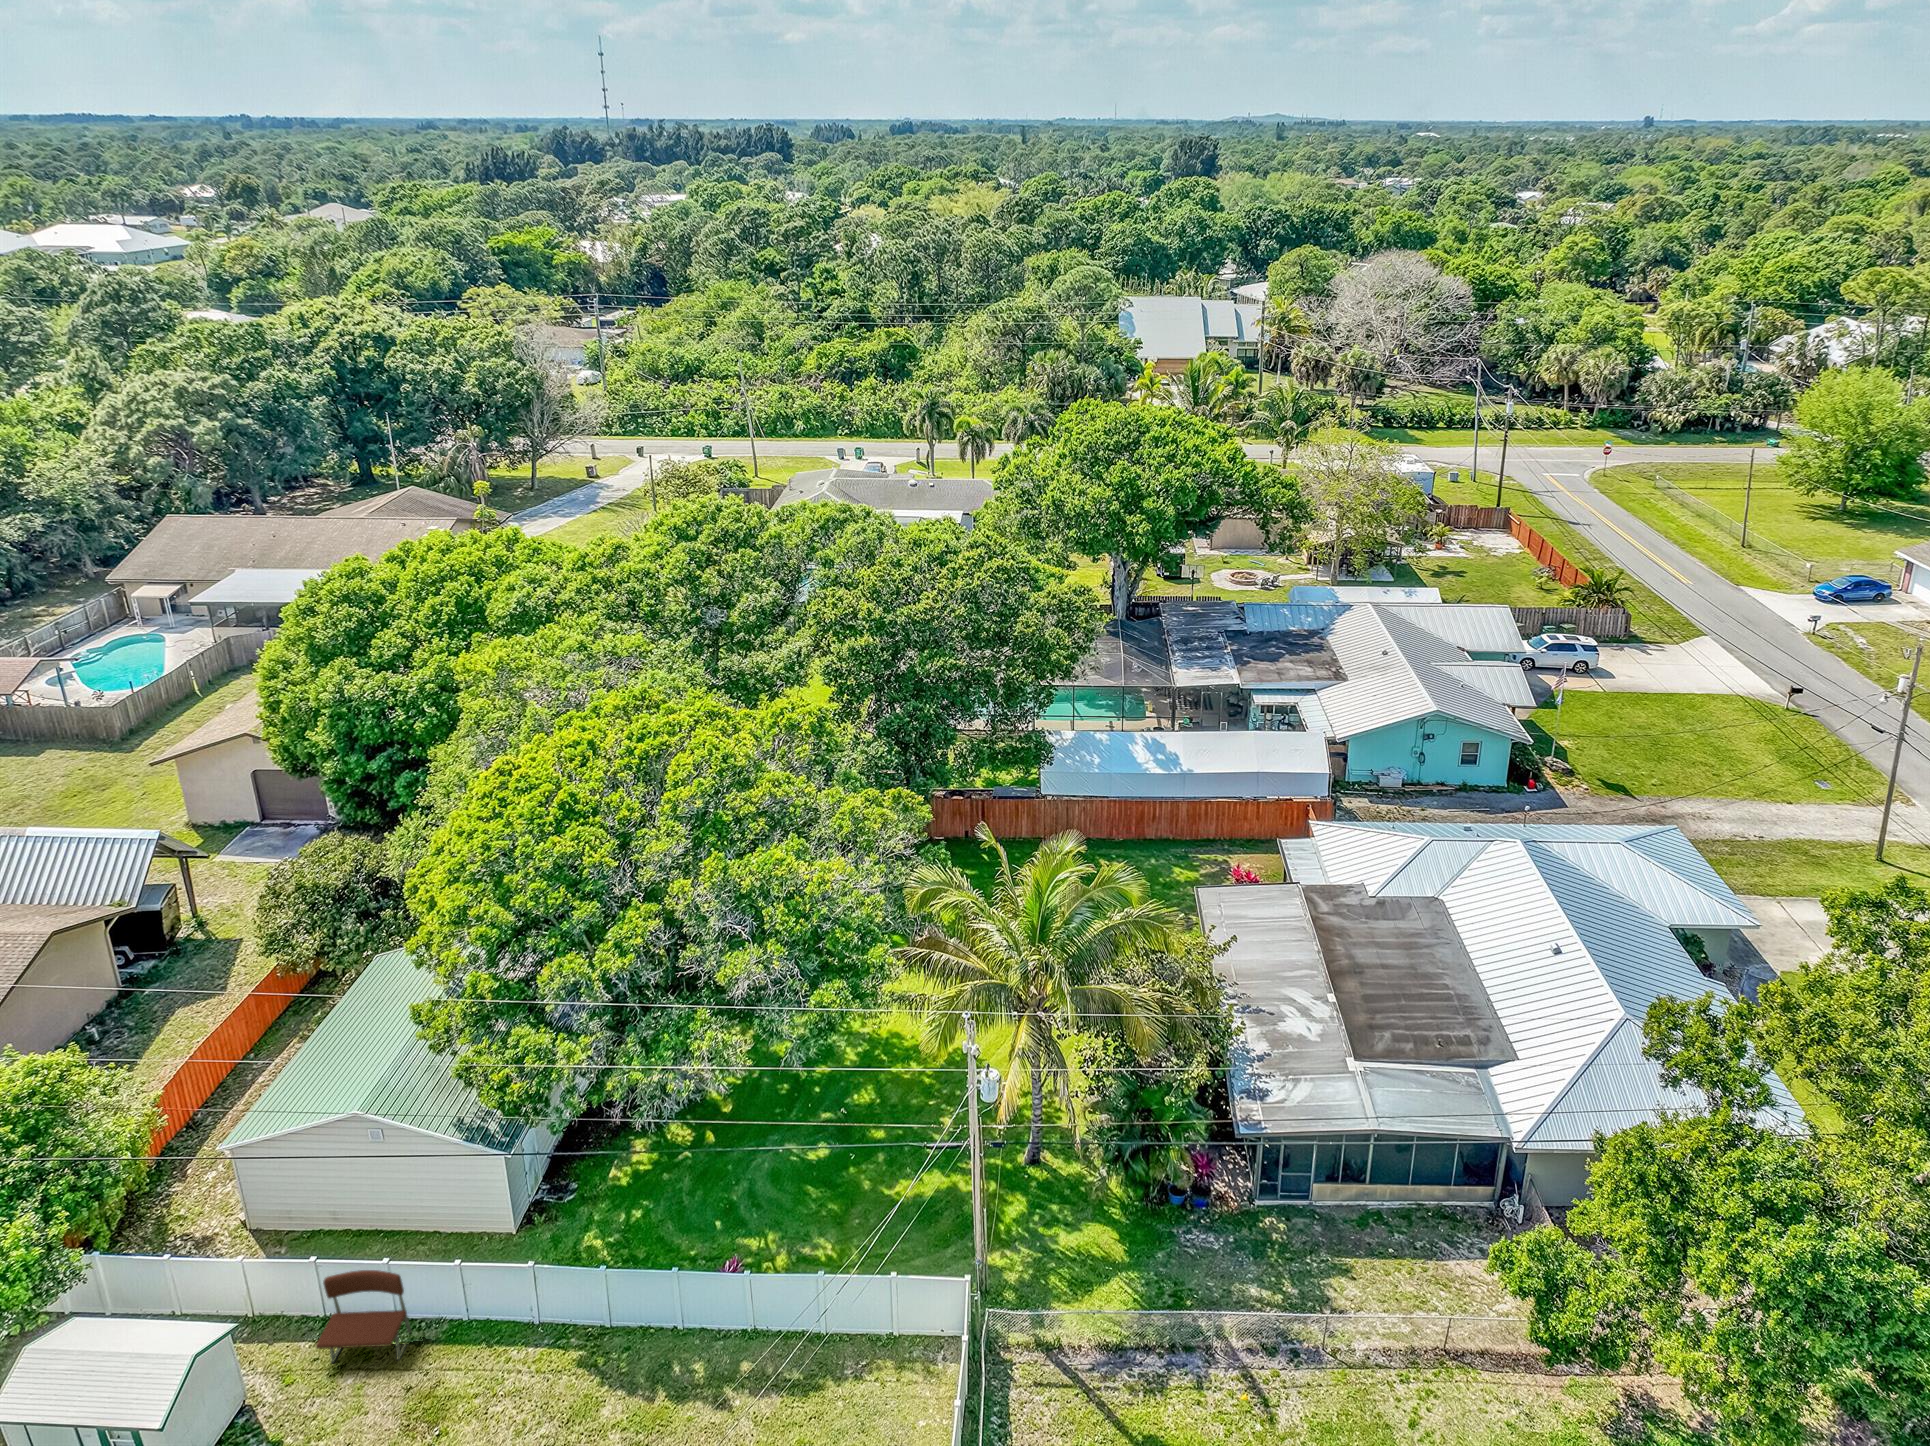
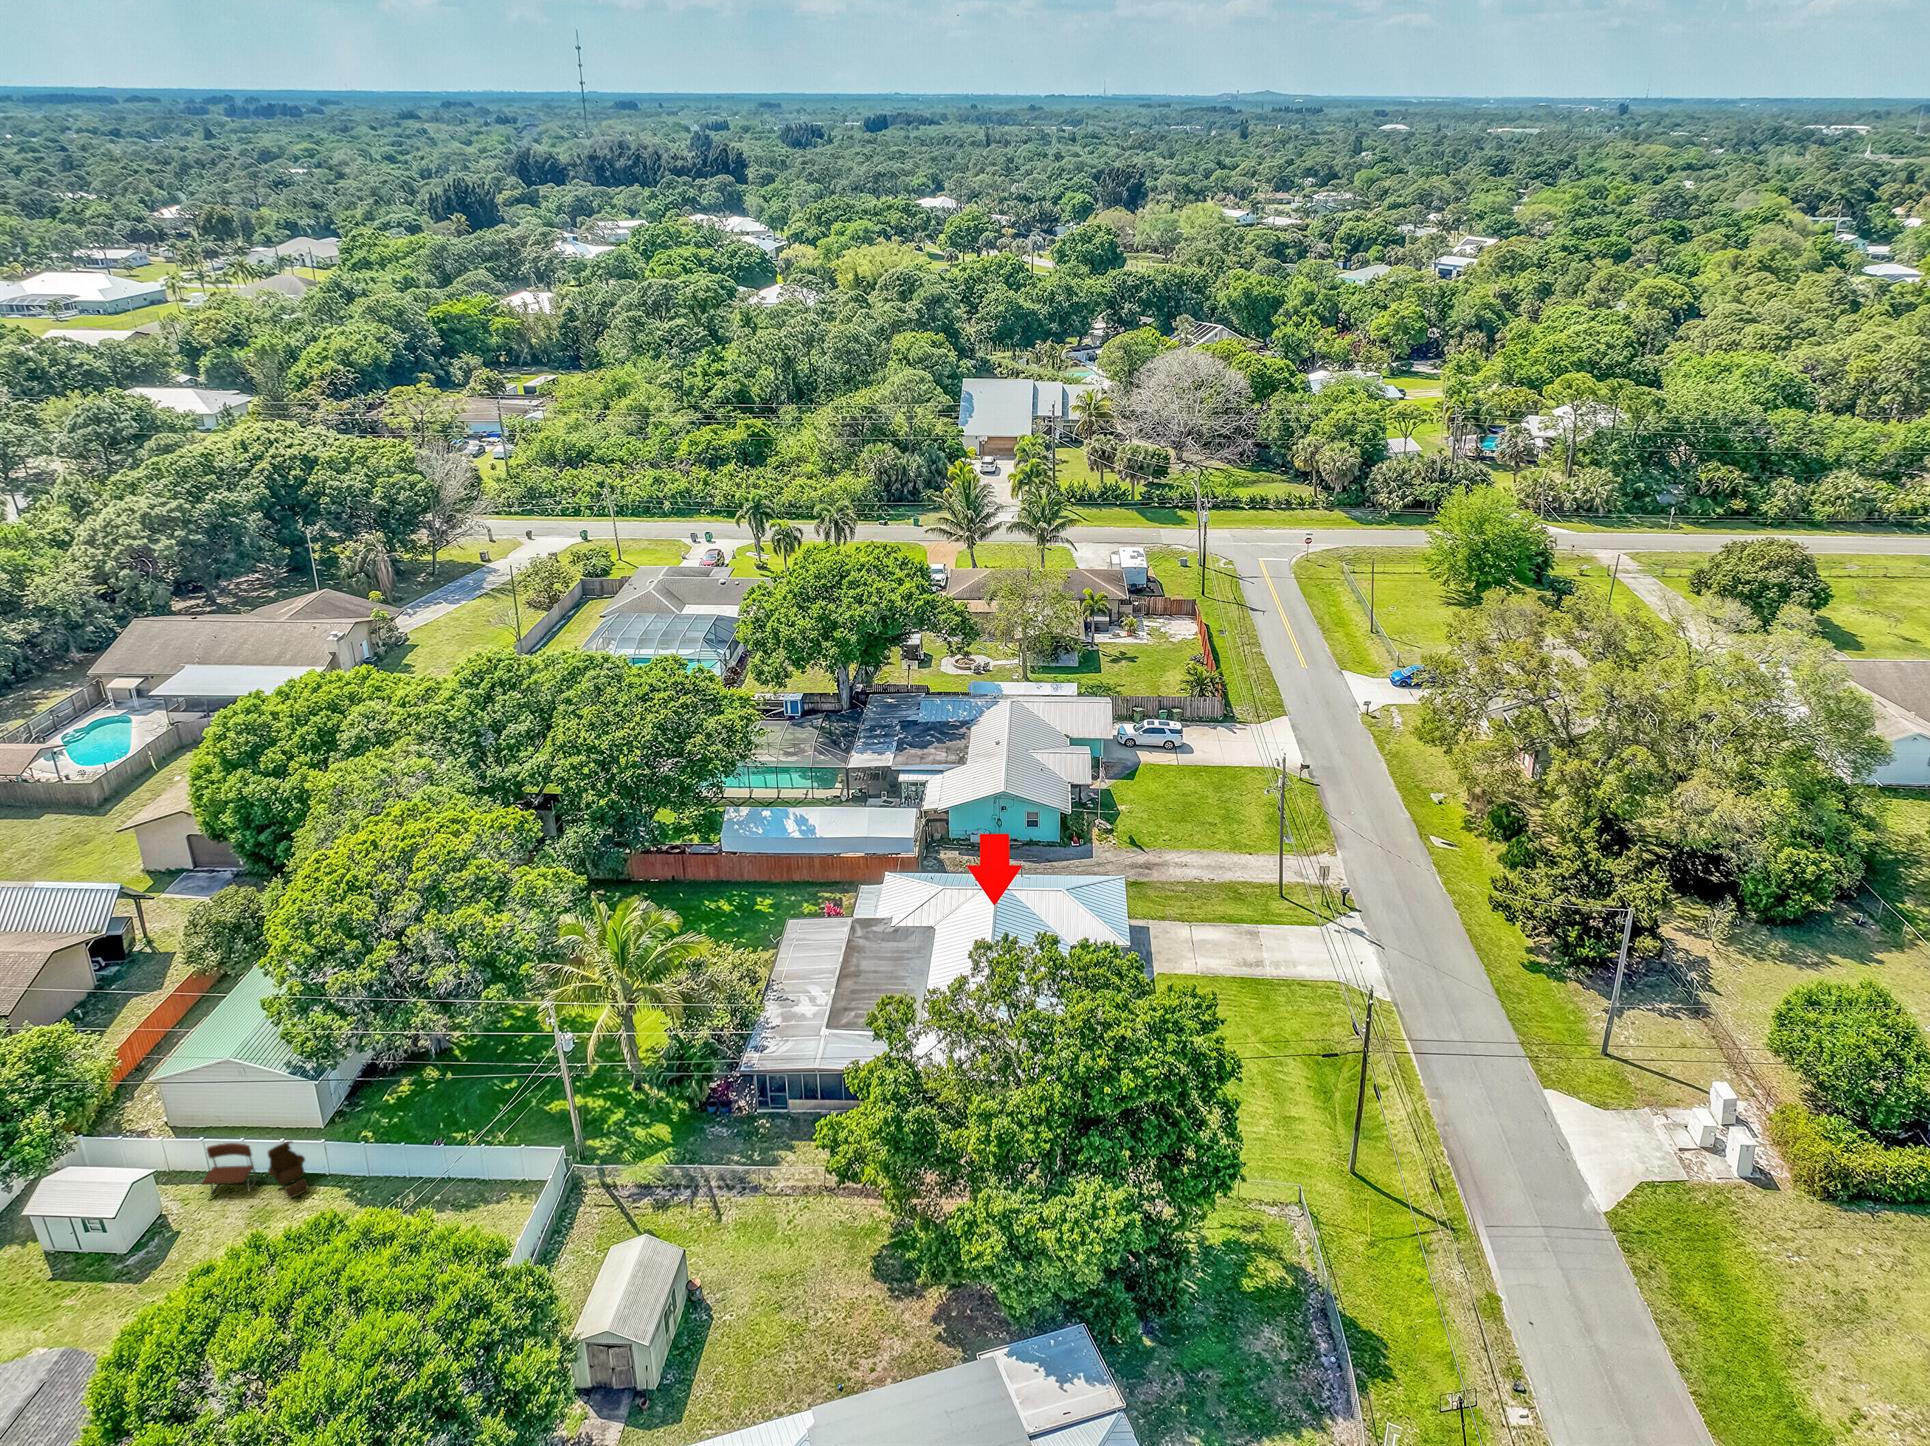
lounge chair: none [434,1265,509,1380] -> present [268,1141,308,1199]

